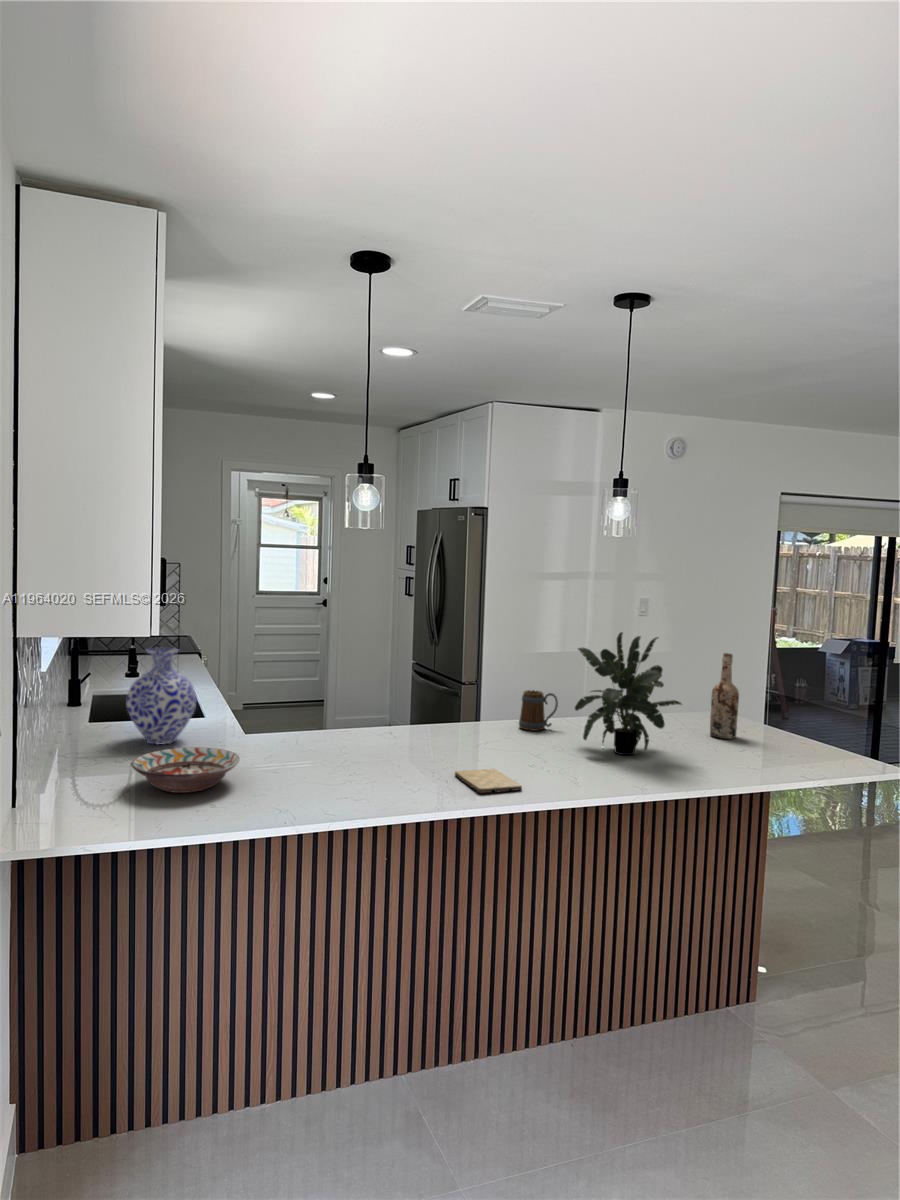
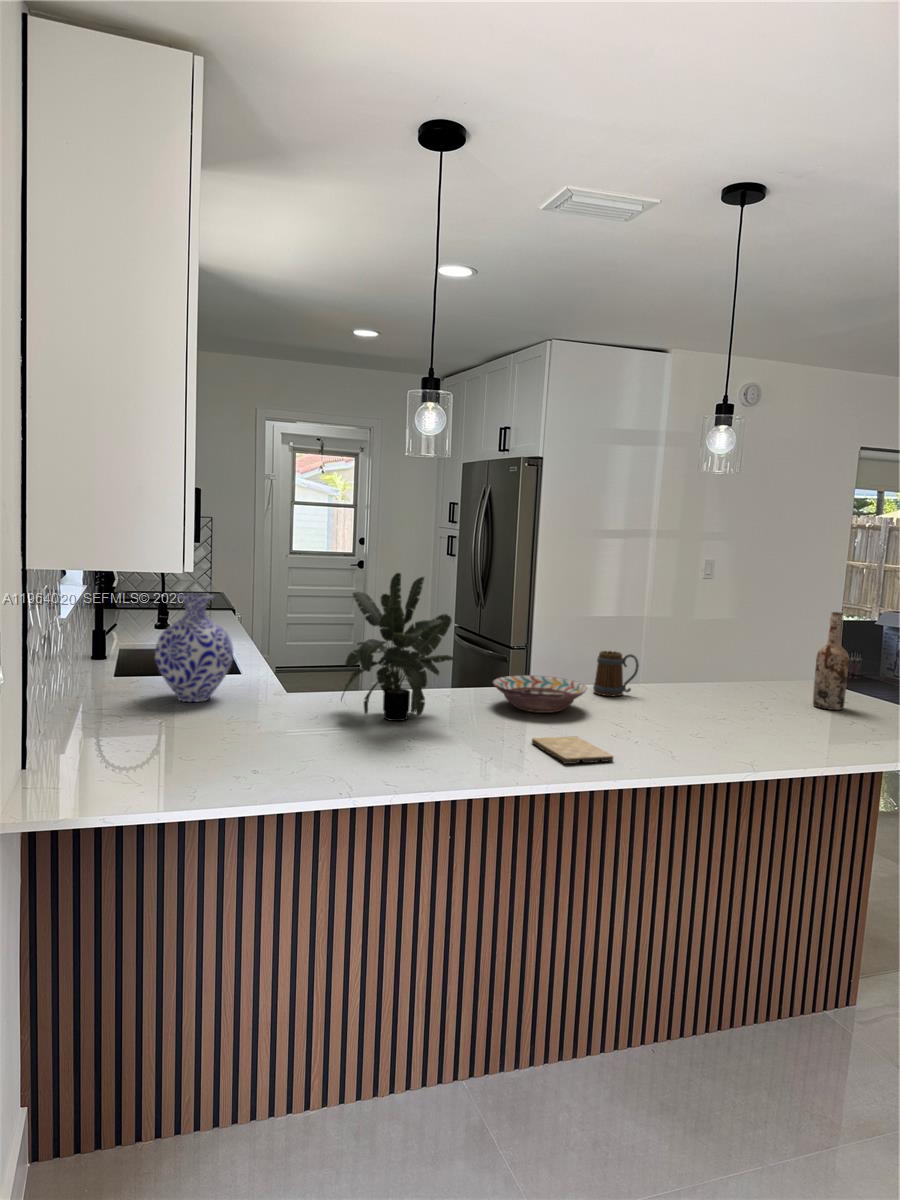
potted plant: present [575,632,681,755] -> present [341,573,457,721]
decorative bowl: present [131,747,240,793] -> present [493,675,587,713]

